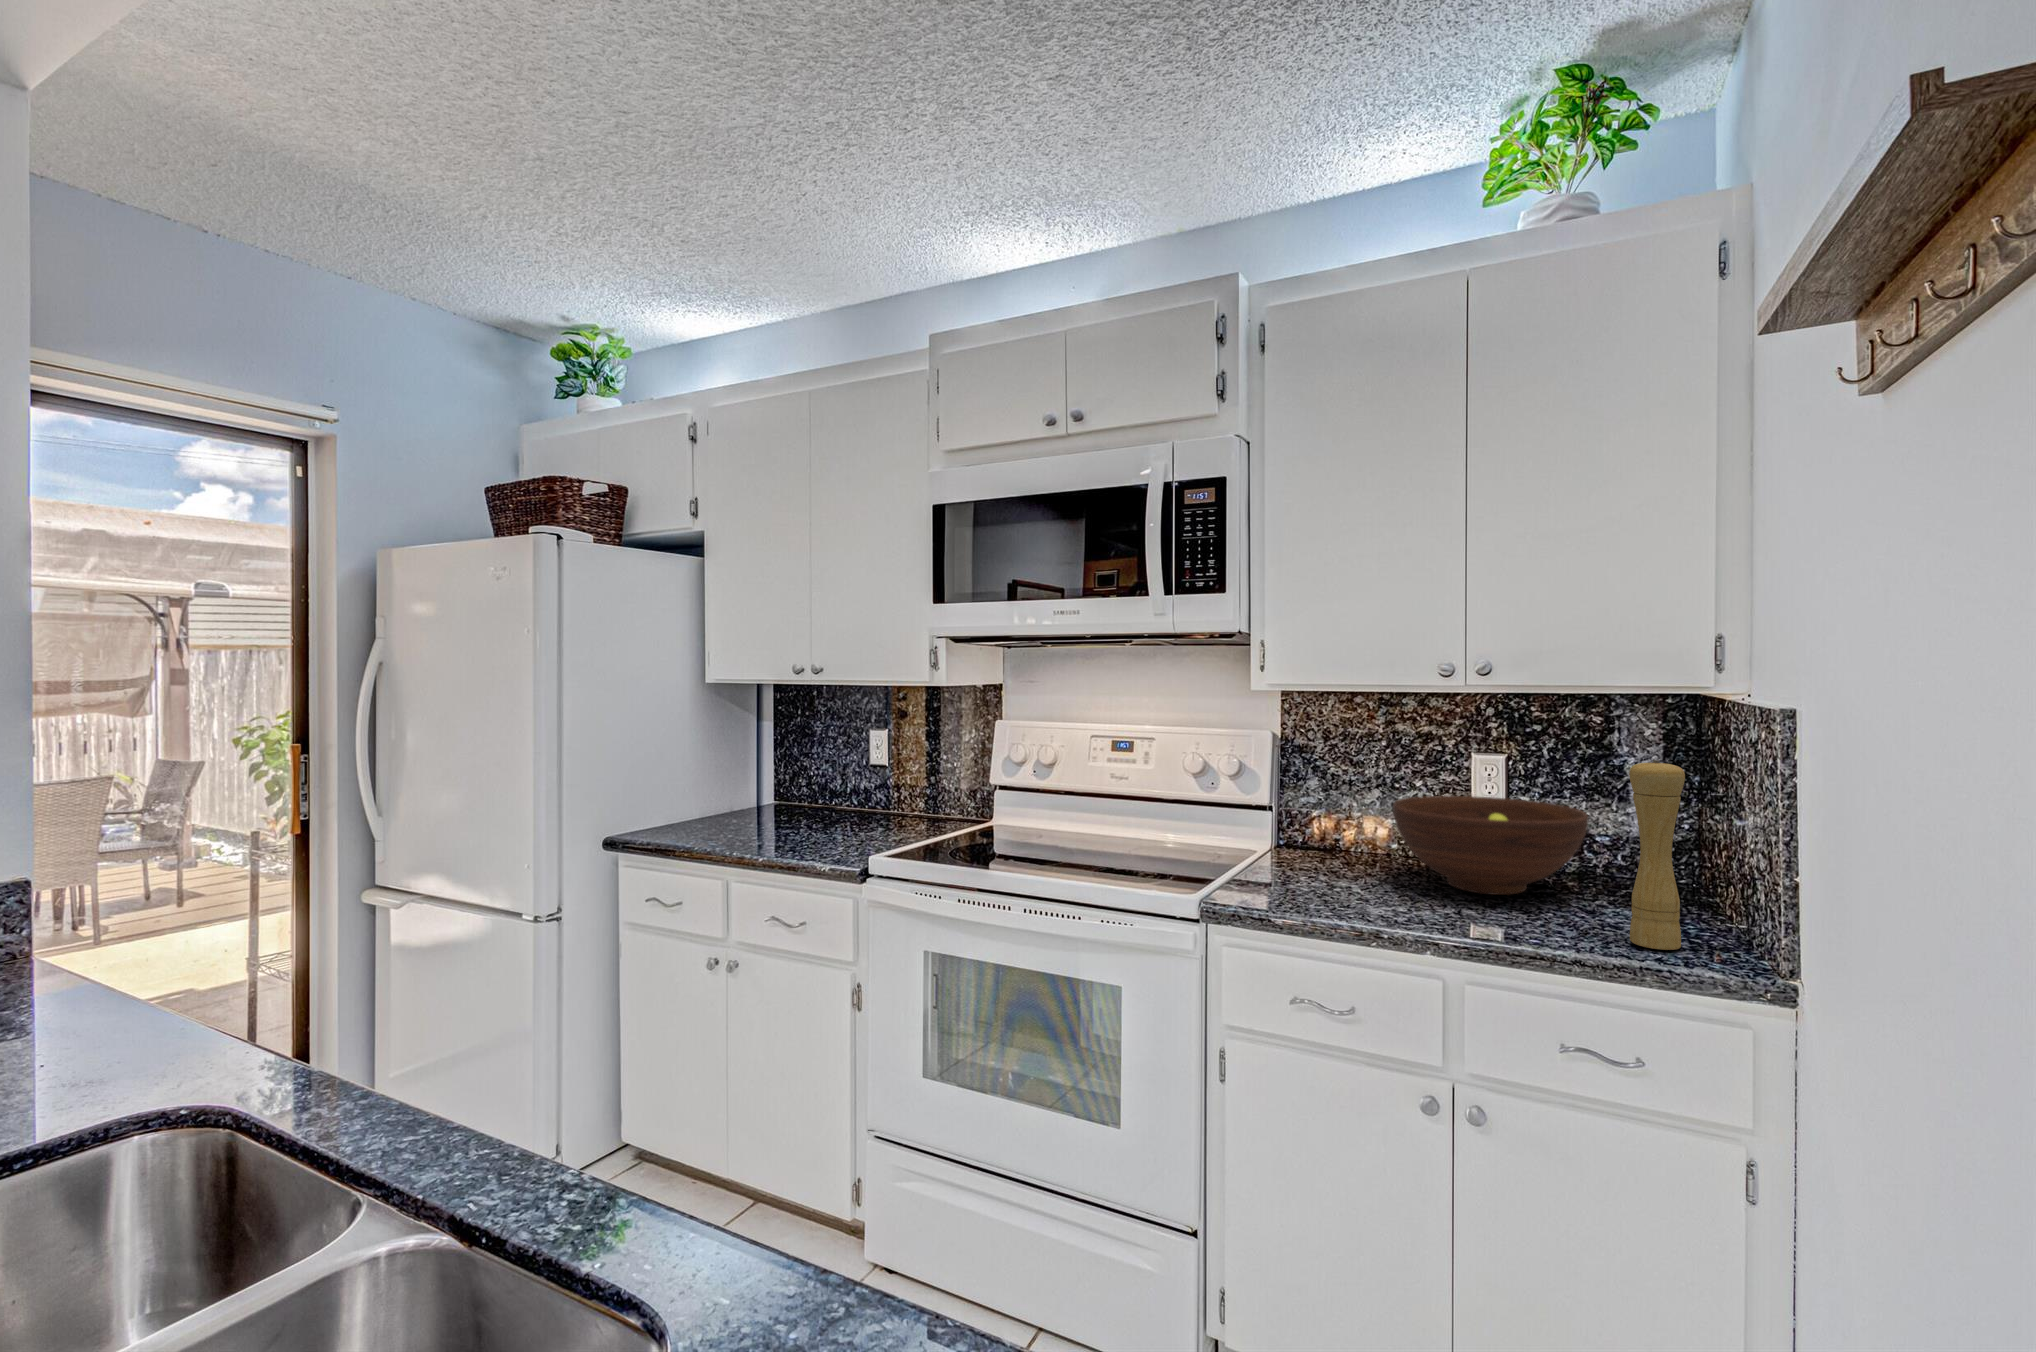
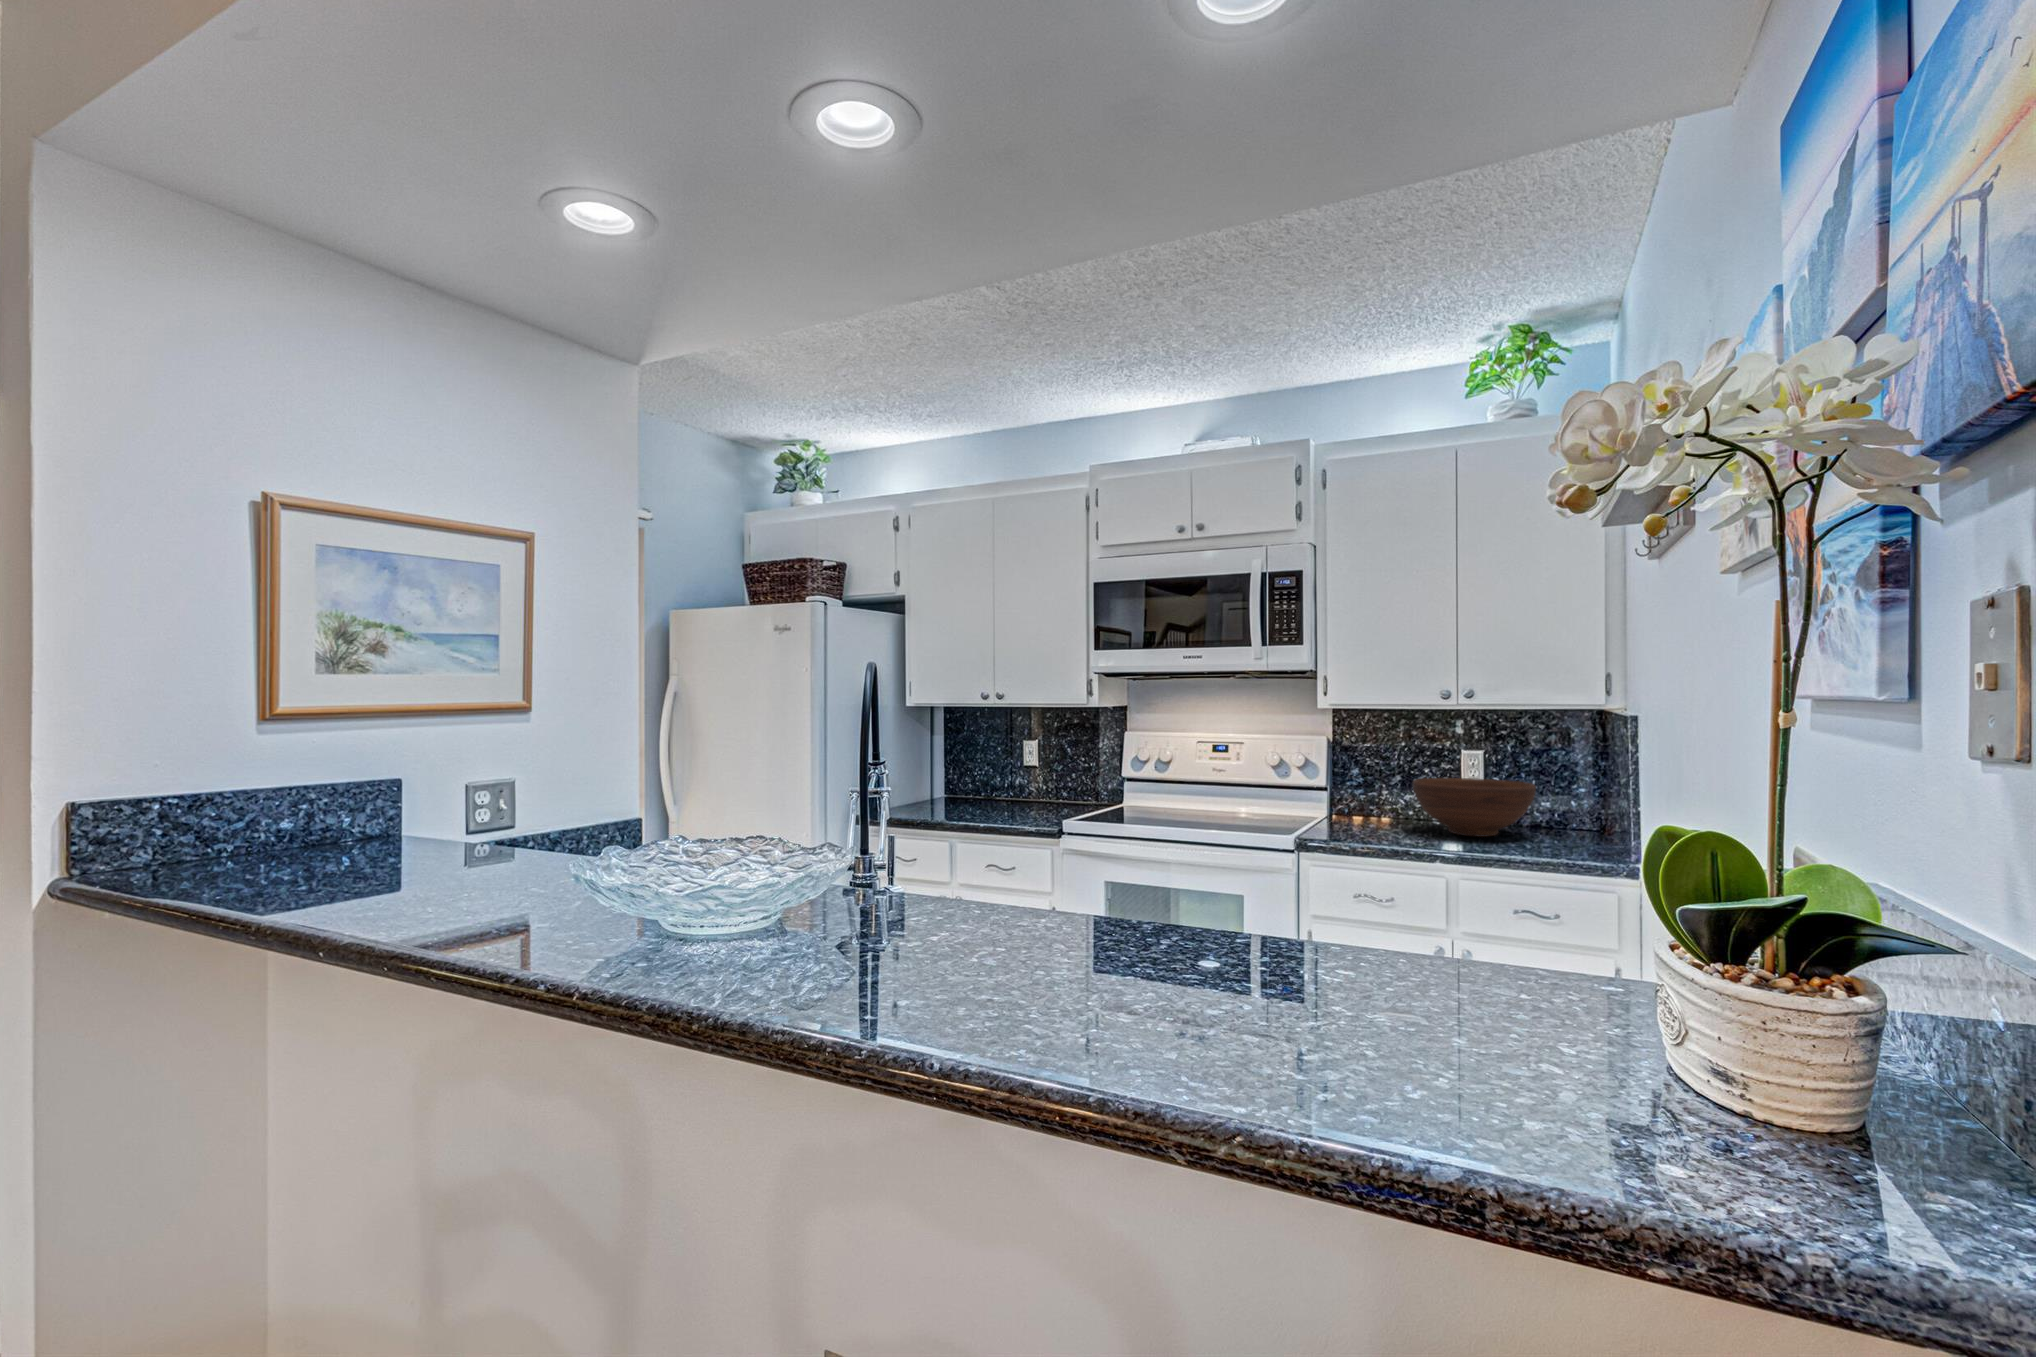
pepper mill: present [1629,760,1685,950] -> none [1557,747,1588,857]

